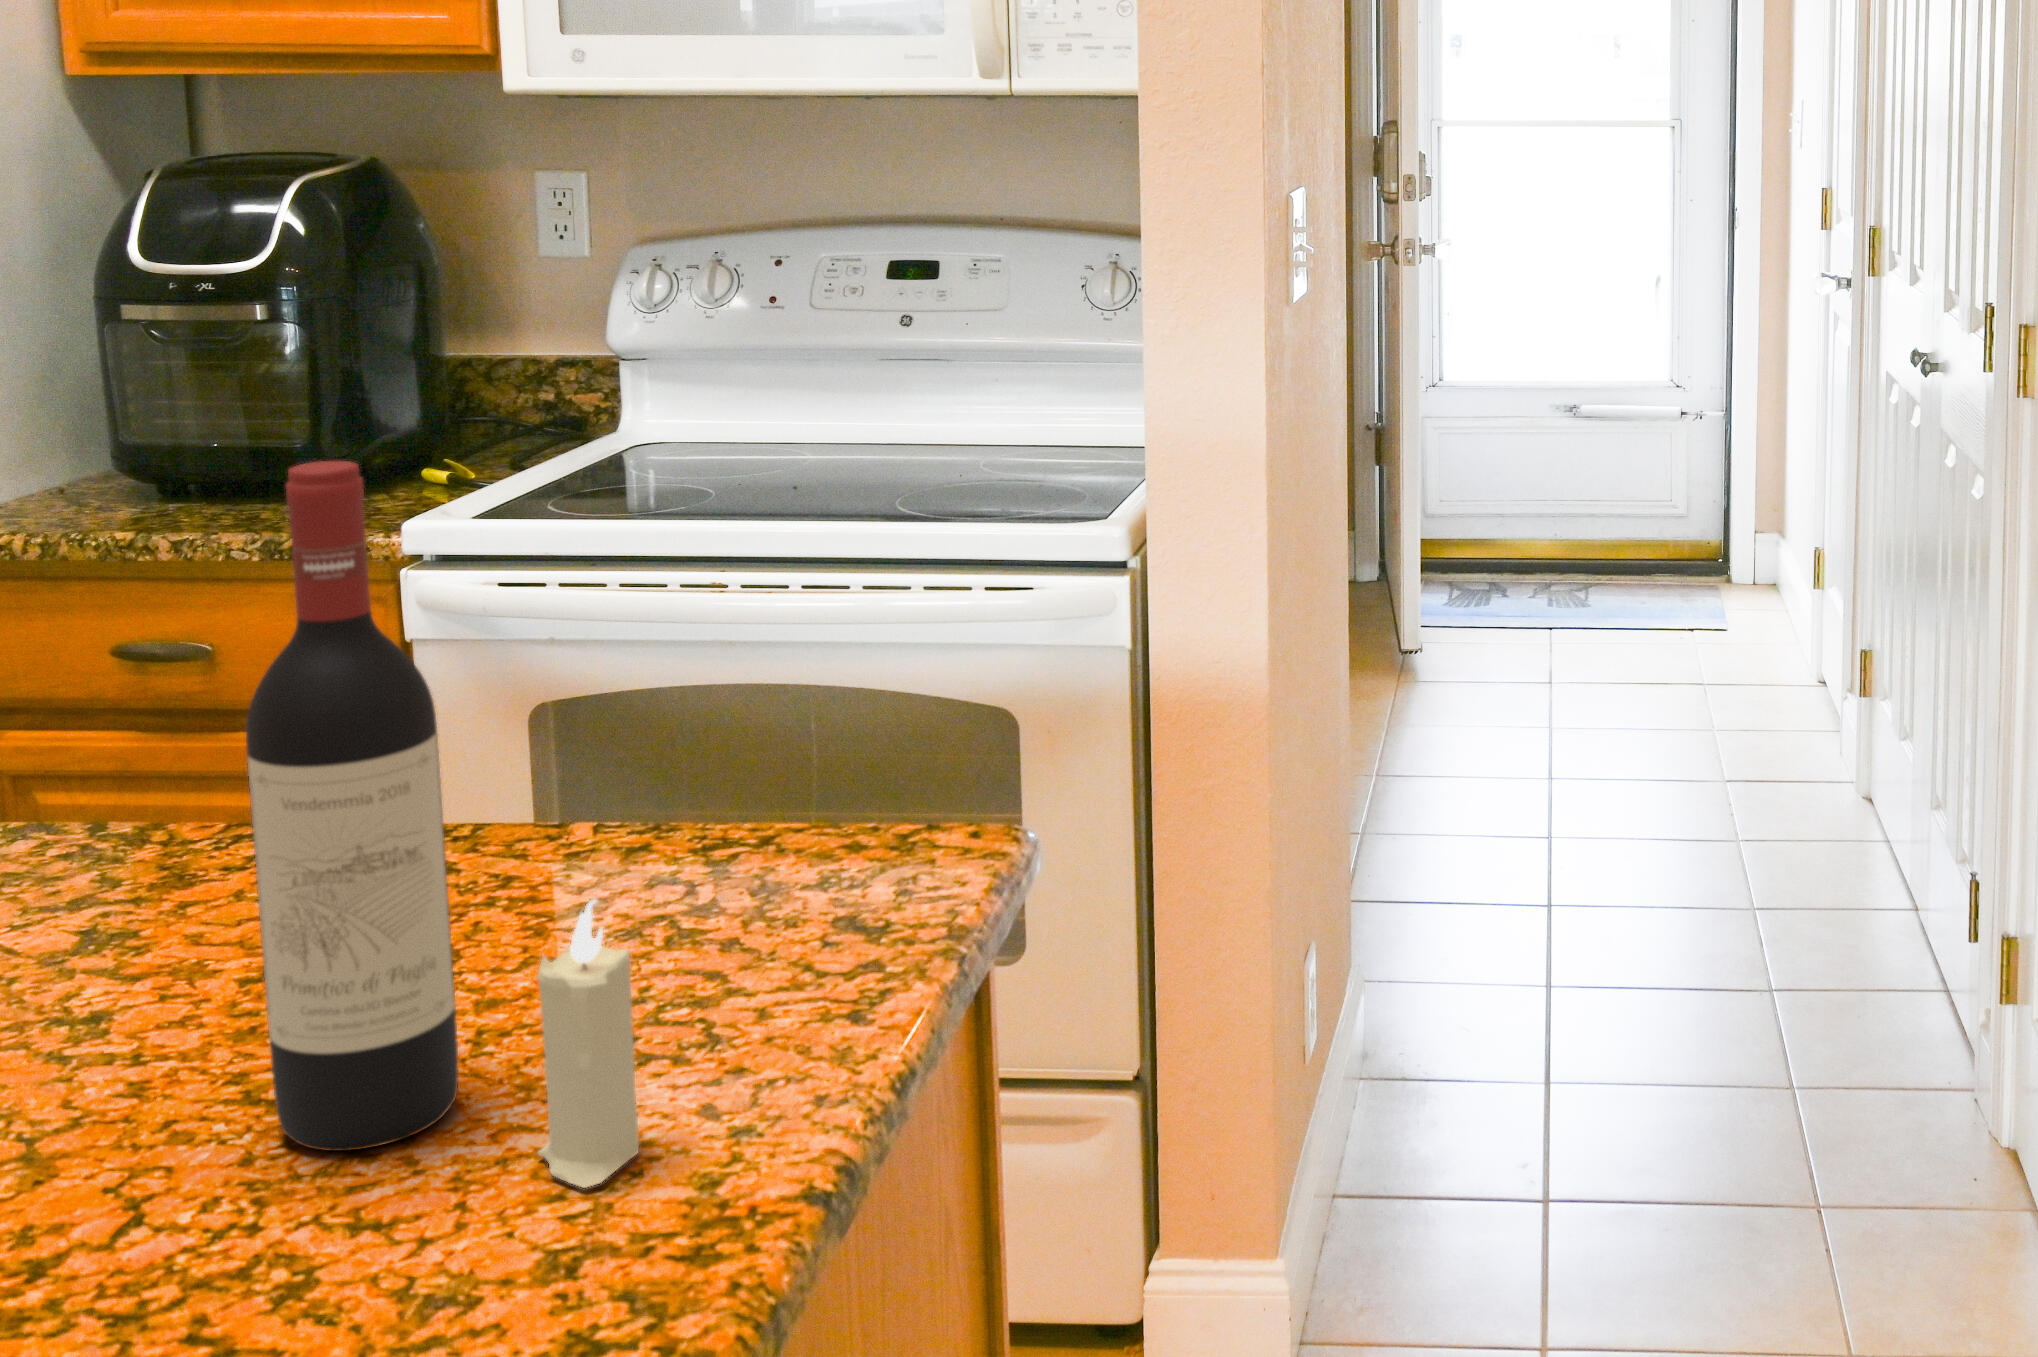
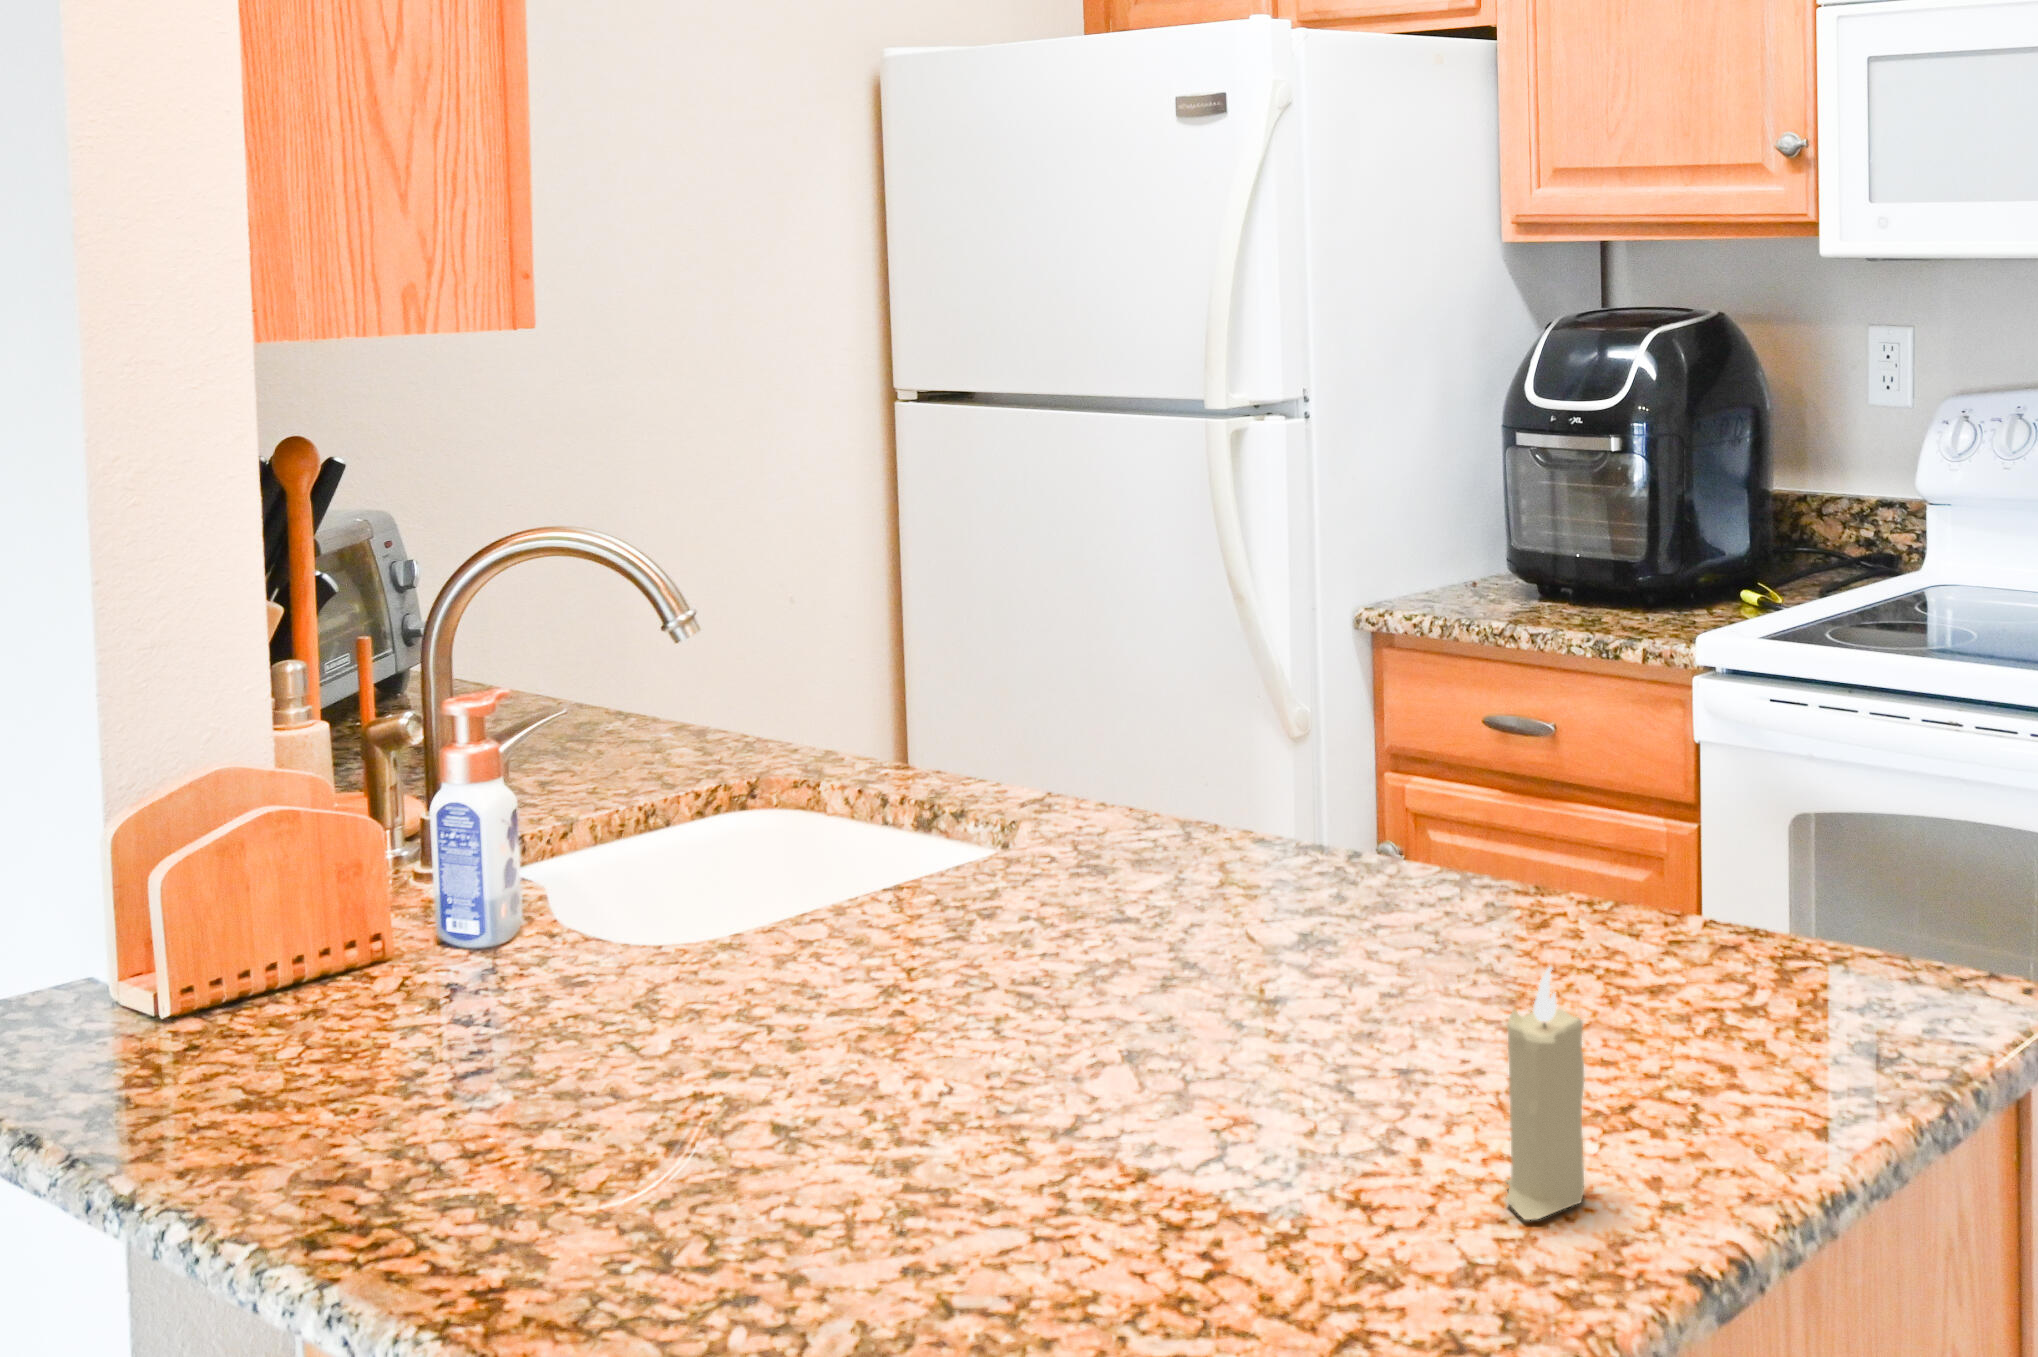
wine bottle: present [246,461,458,1151] -> none [1329,566,1477,1144]

